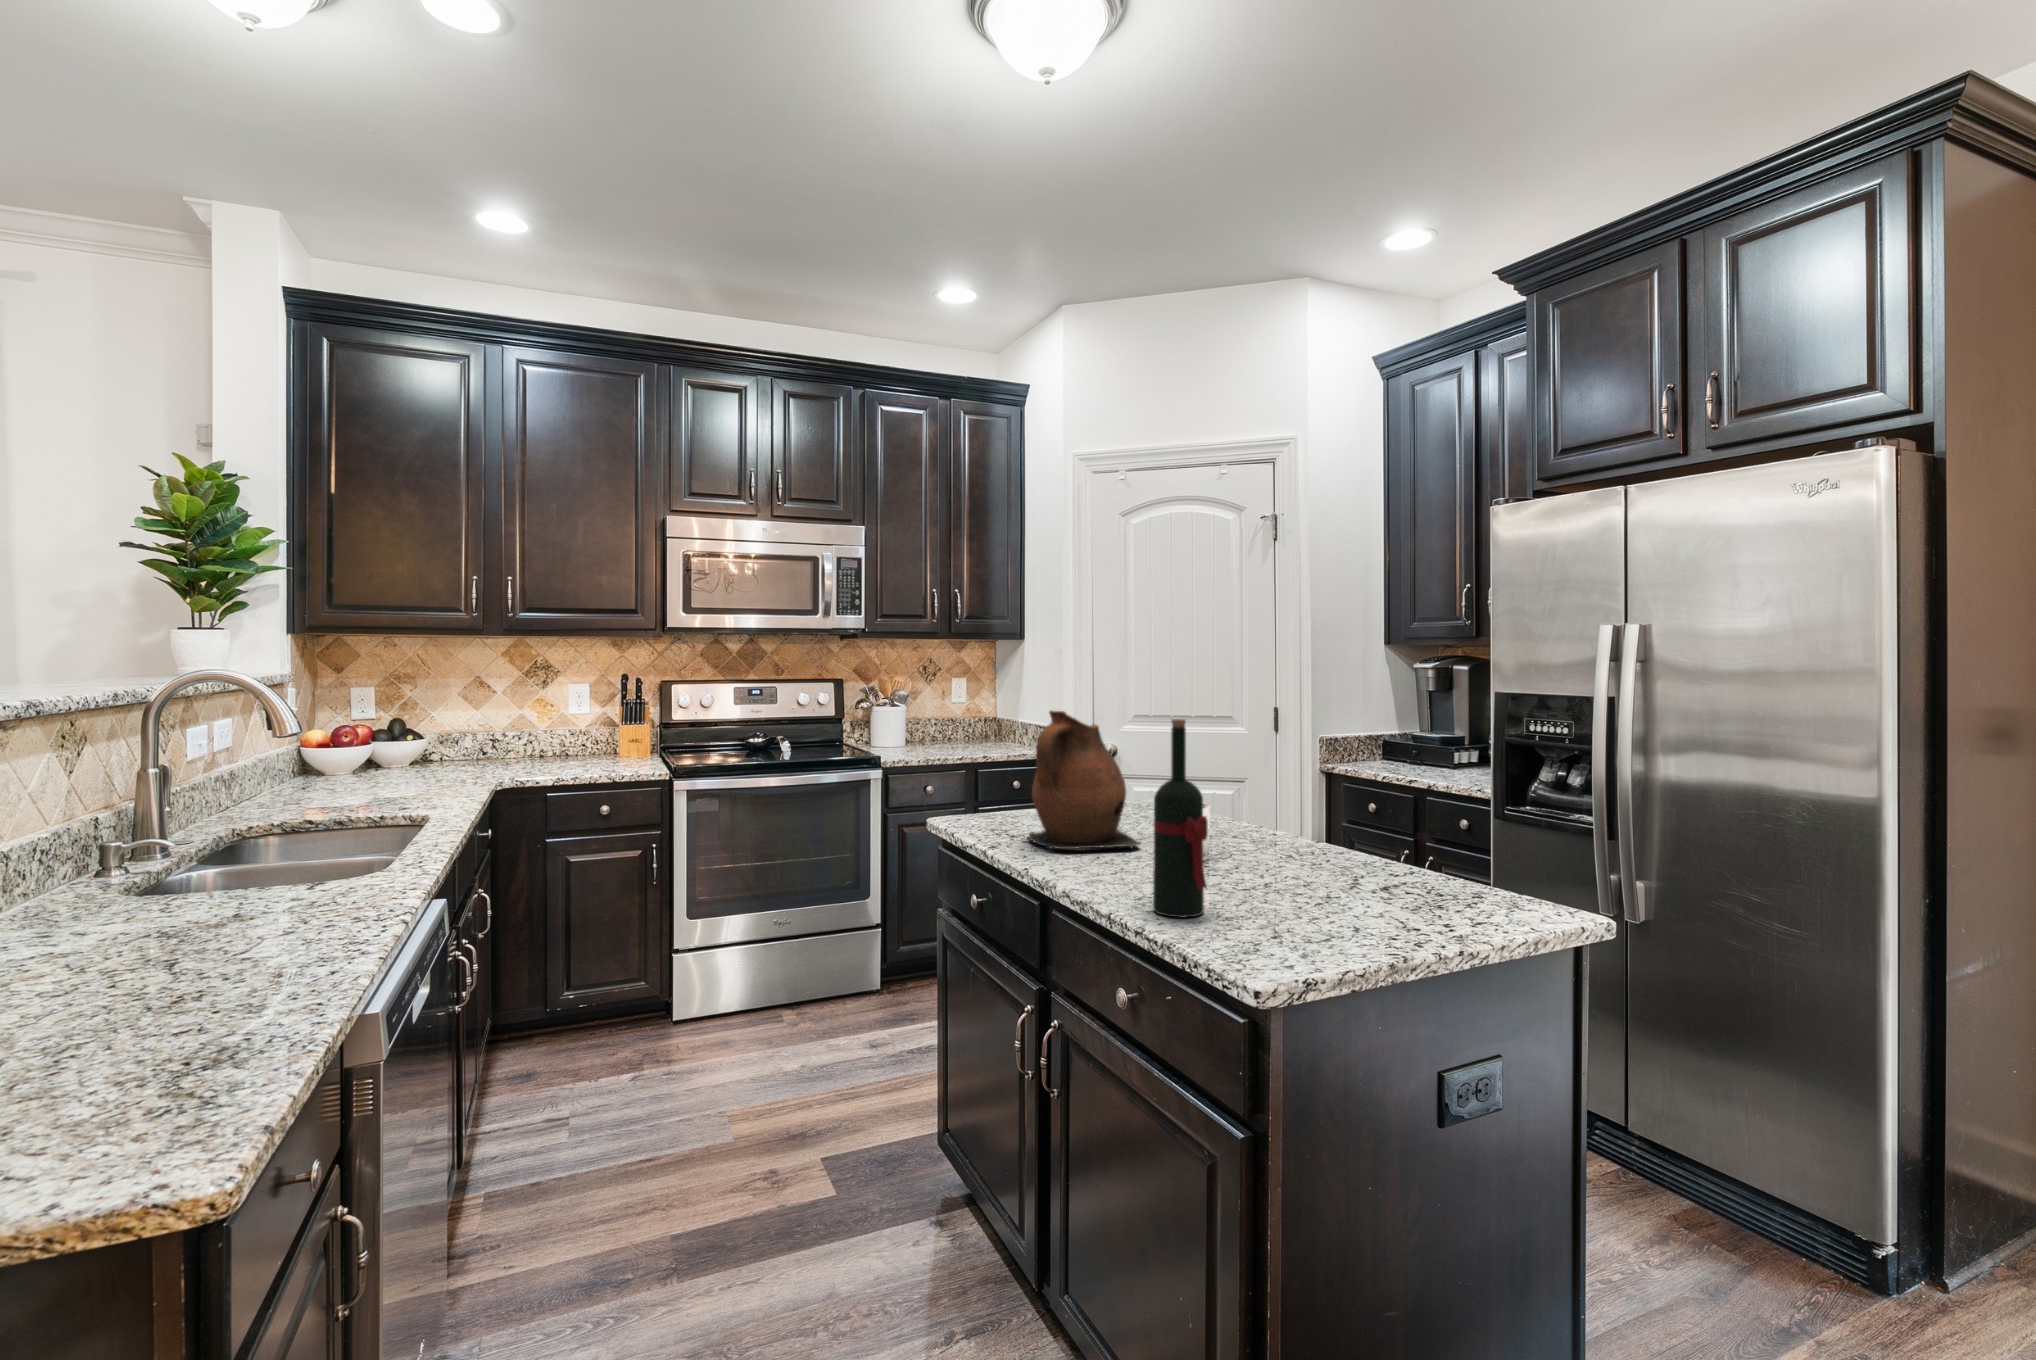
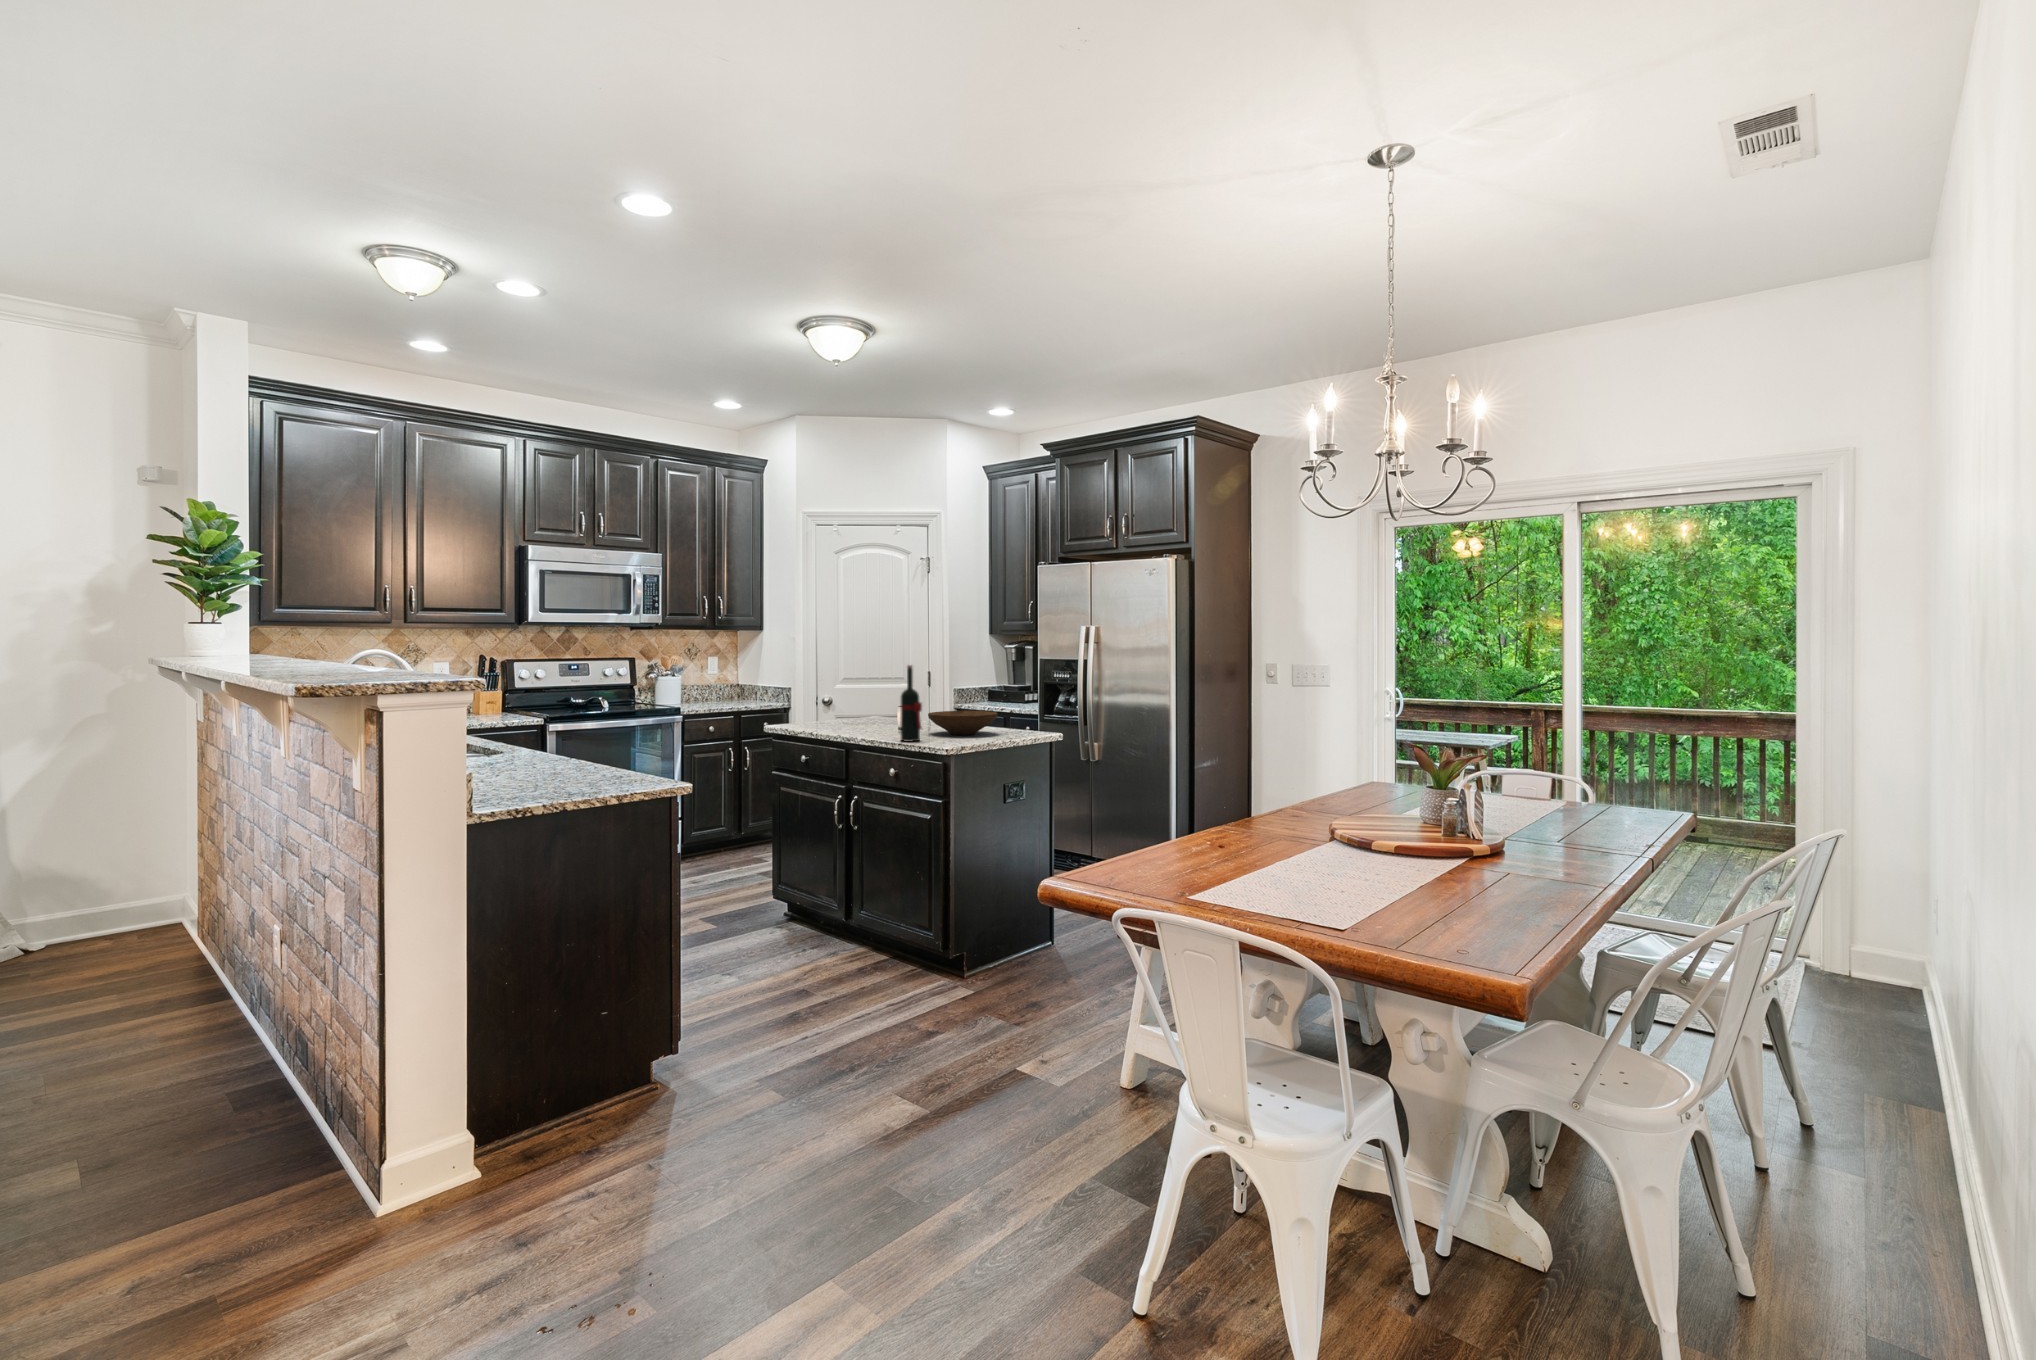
ceramic pitcher: present [1028,711,1140,849] -> none [823,666,882,730]
wooden bowl: none [1236,819,1414,890] -> present [928,711,997,735]

